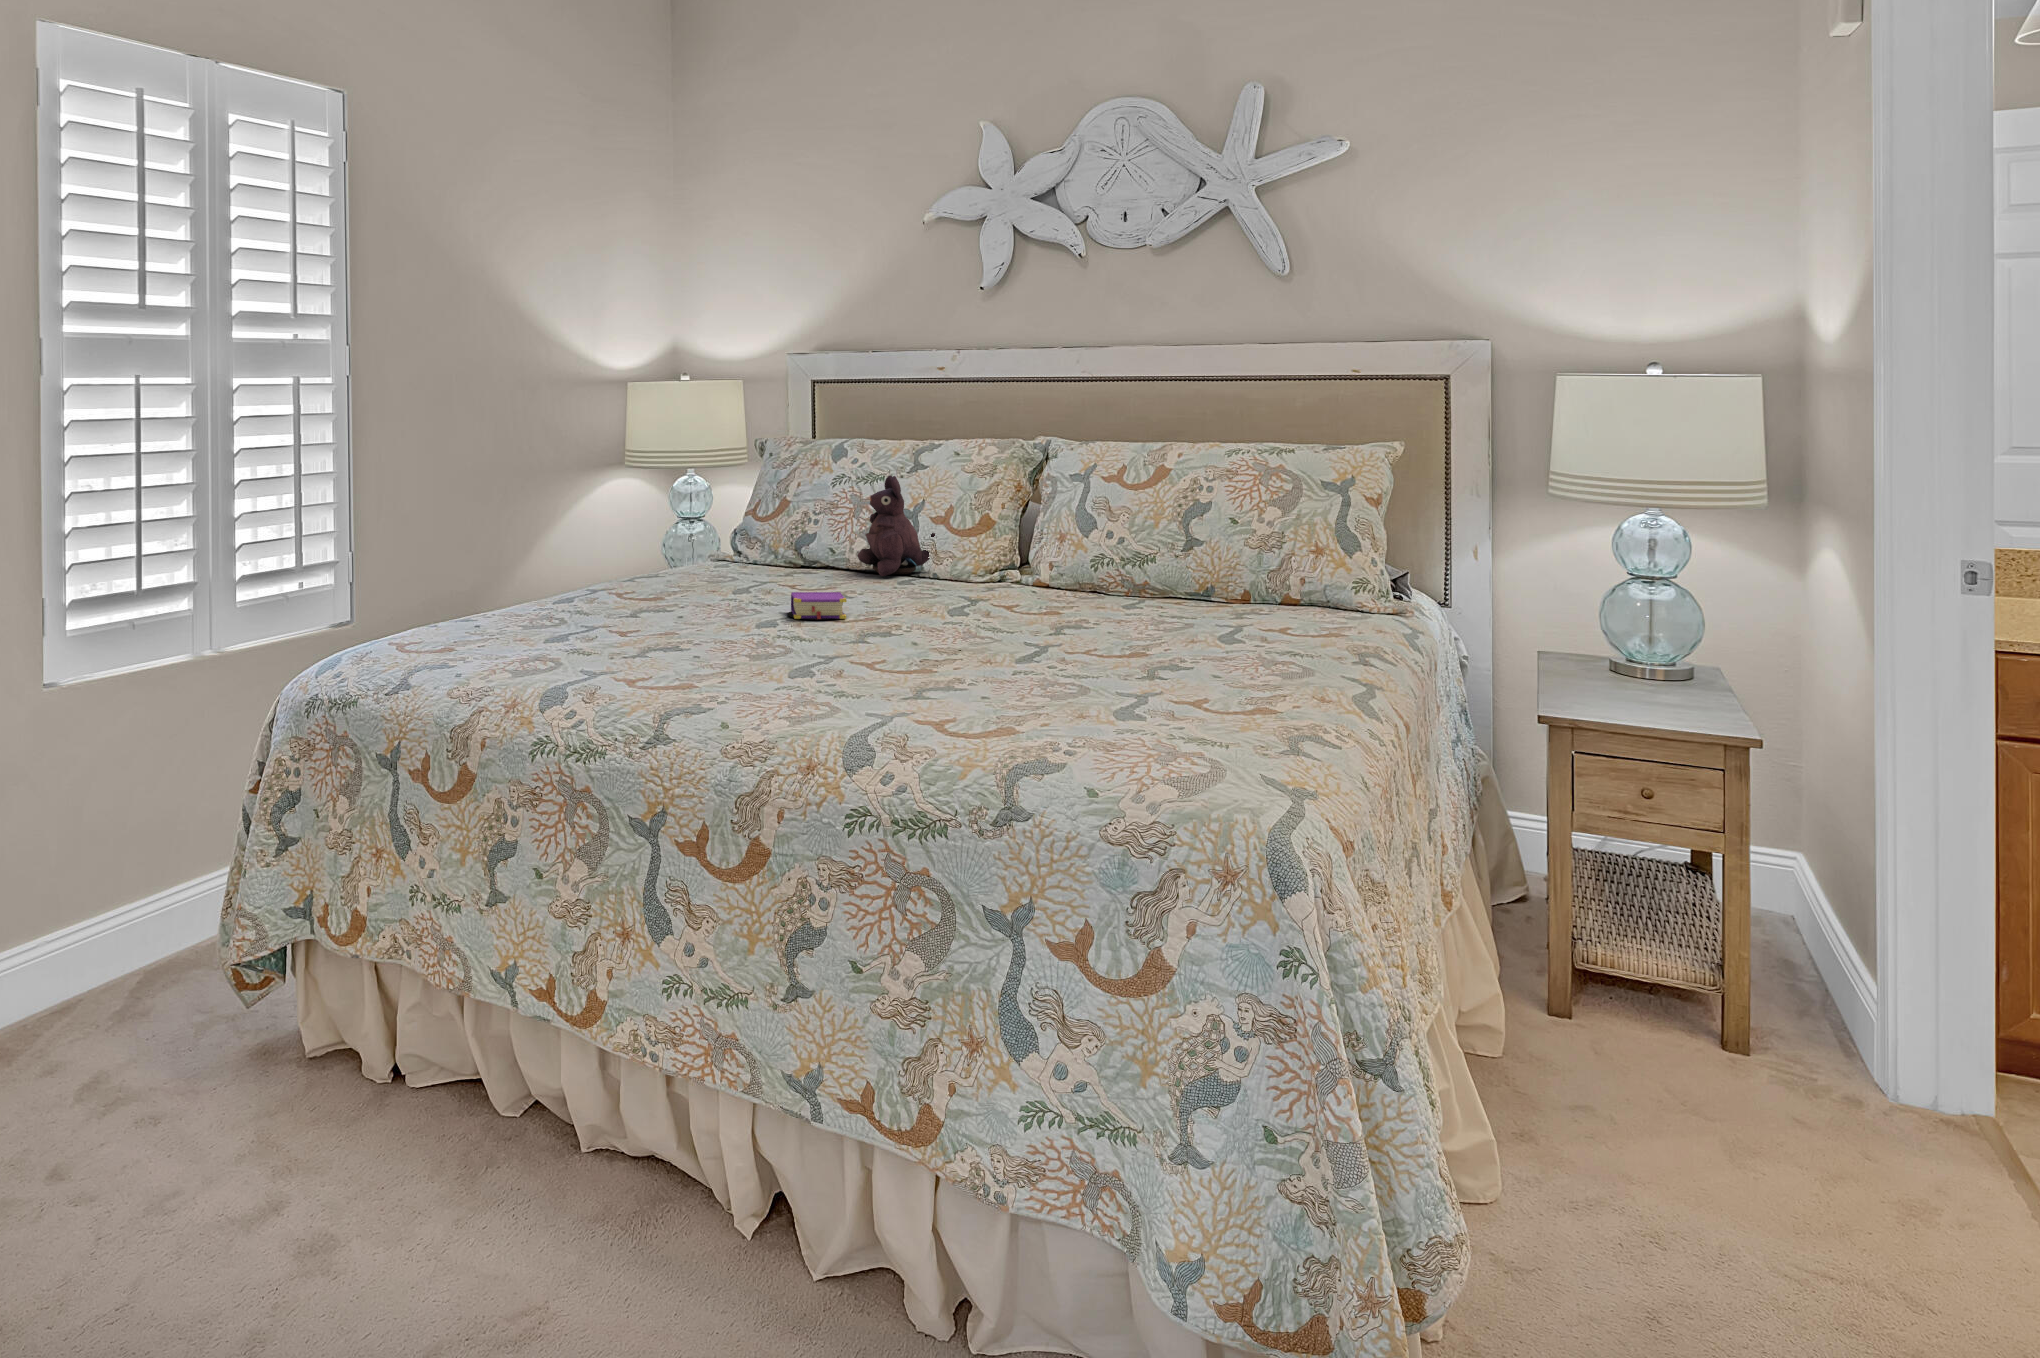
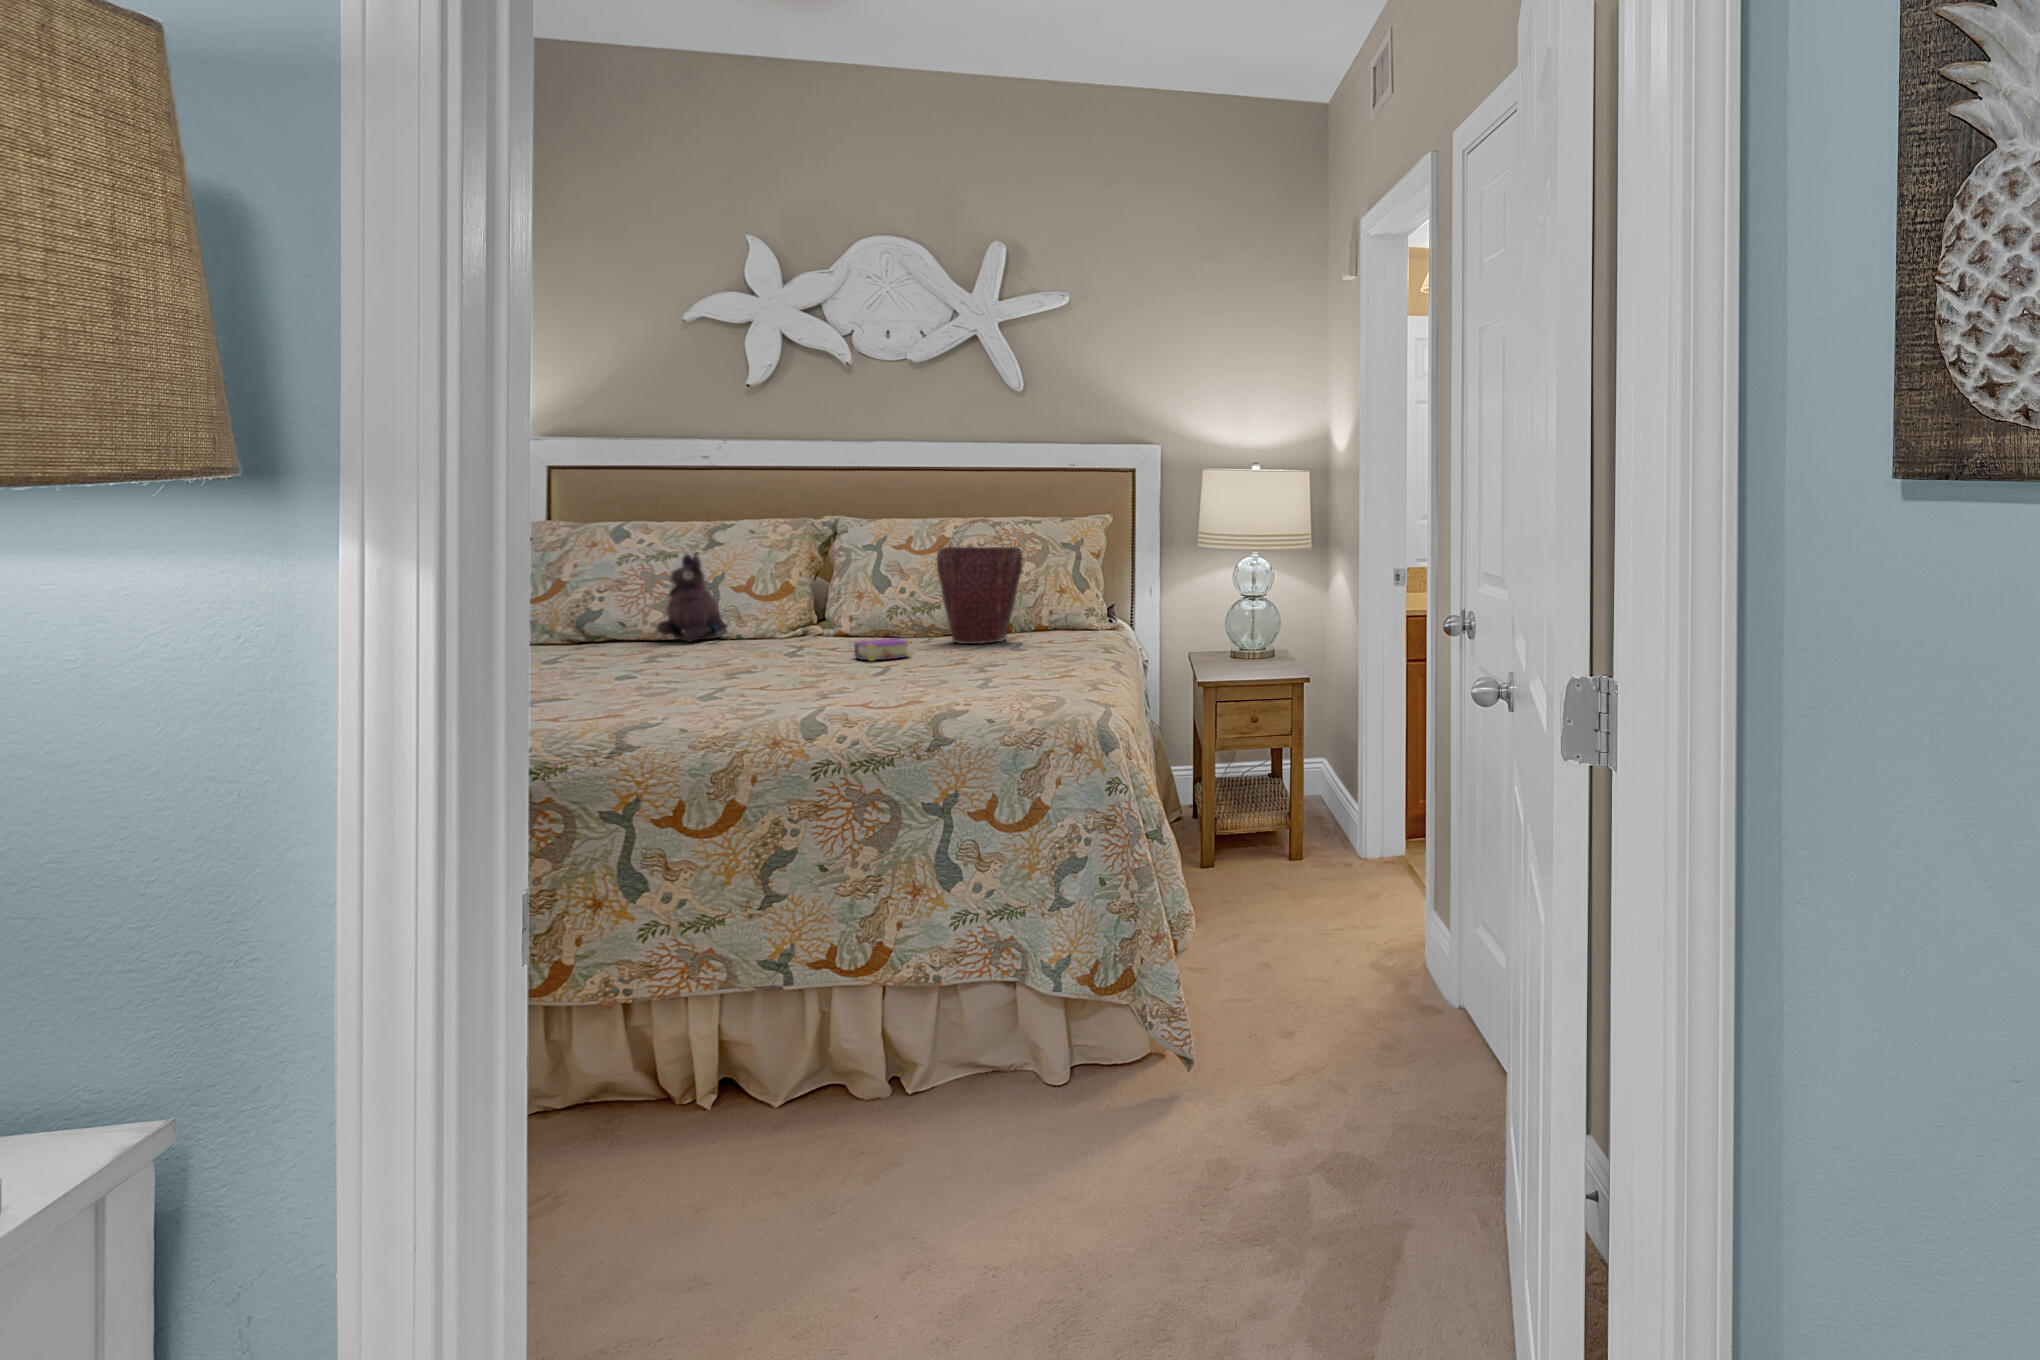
handbag: none [1141,452,1250,620] -> present [937,519,1023,644]
book: present [787,592,847,620] -> present [854,639,911,661]

